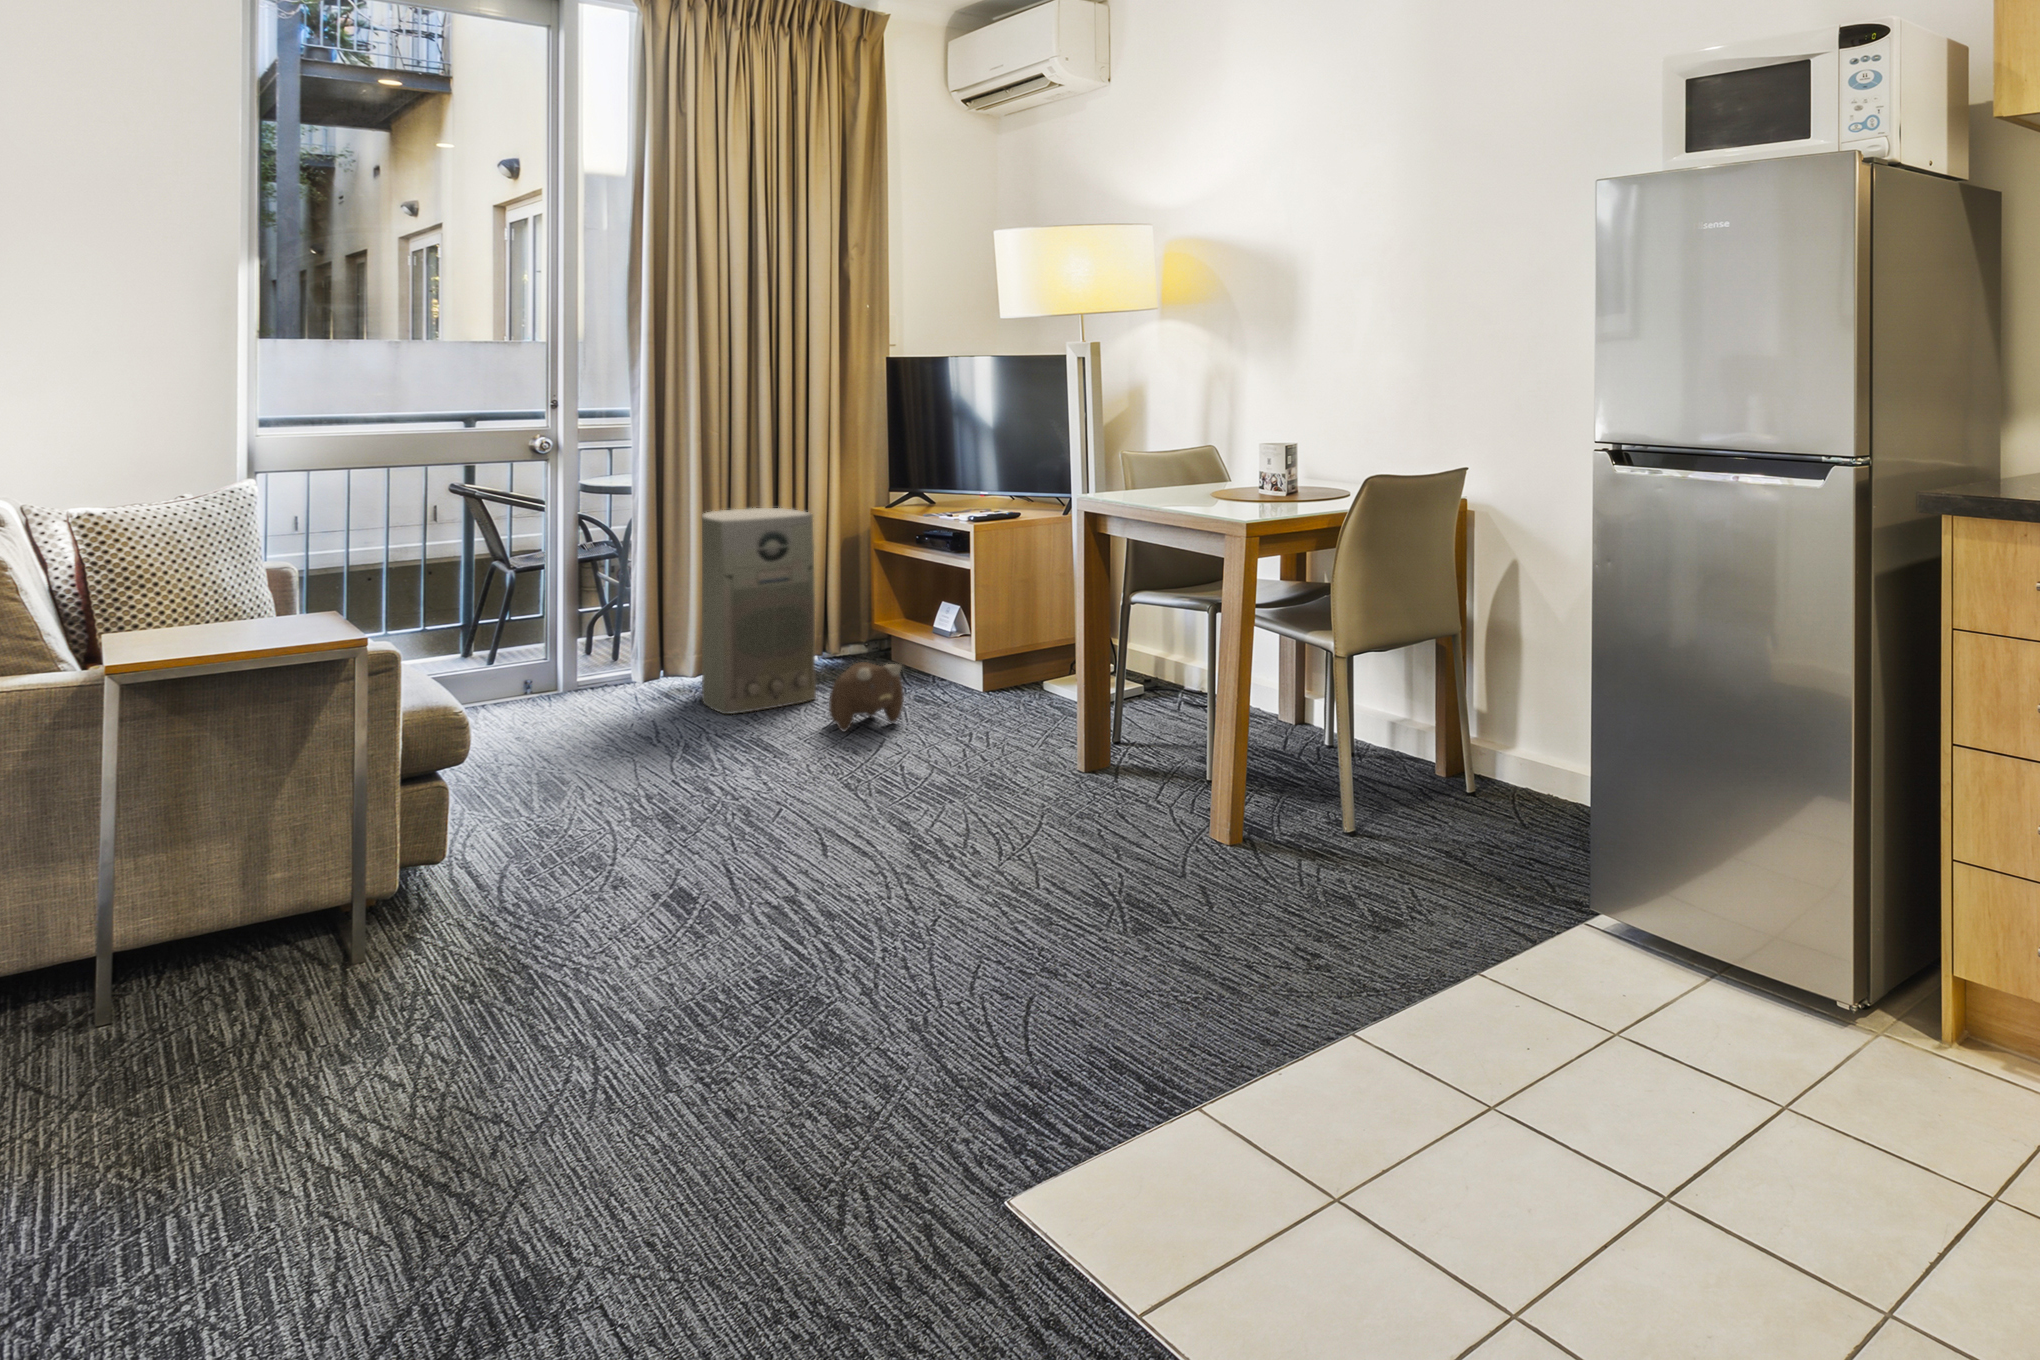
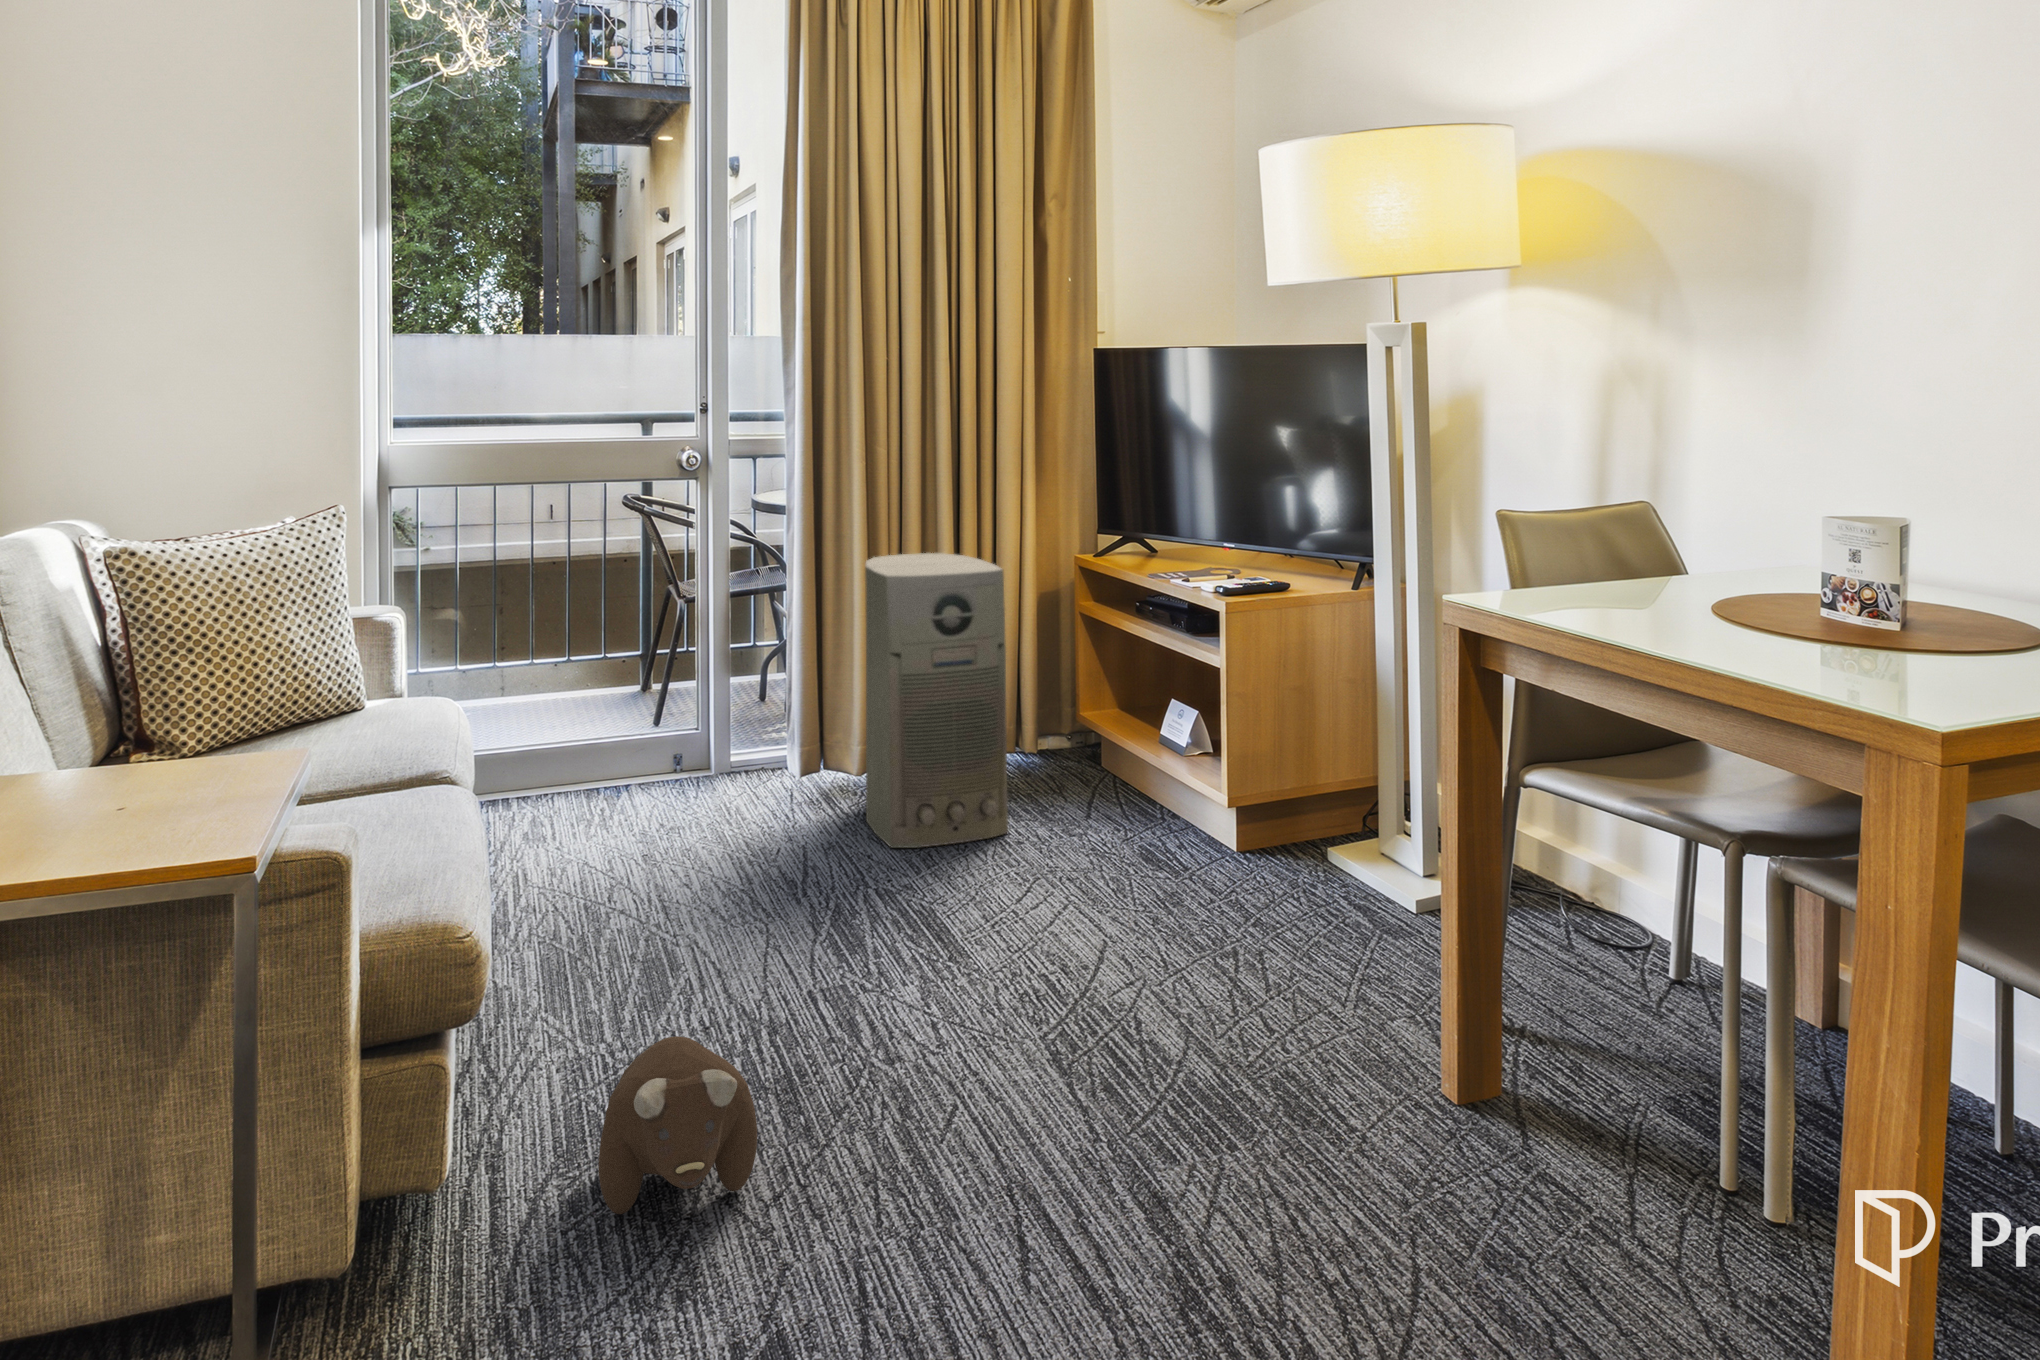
plush toy: present [829,662,904,731] -> present [599,1036,757,1214]

